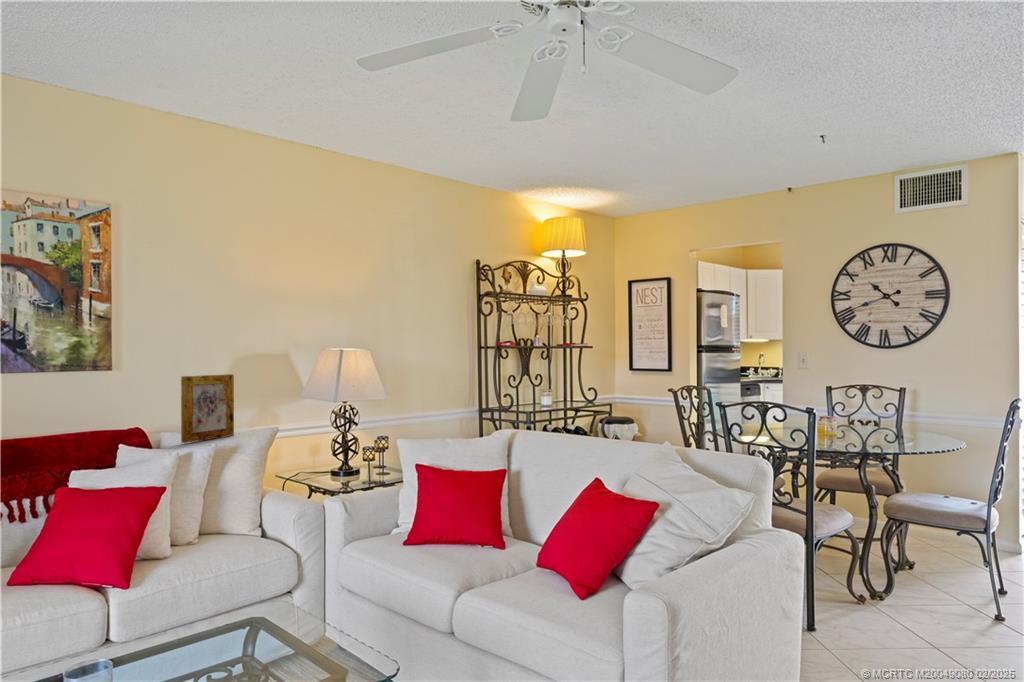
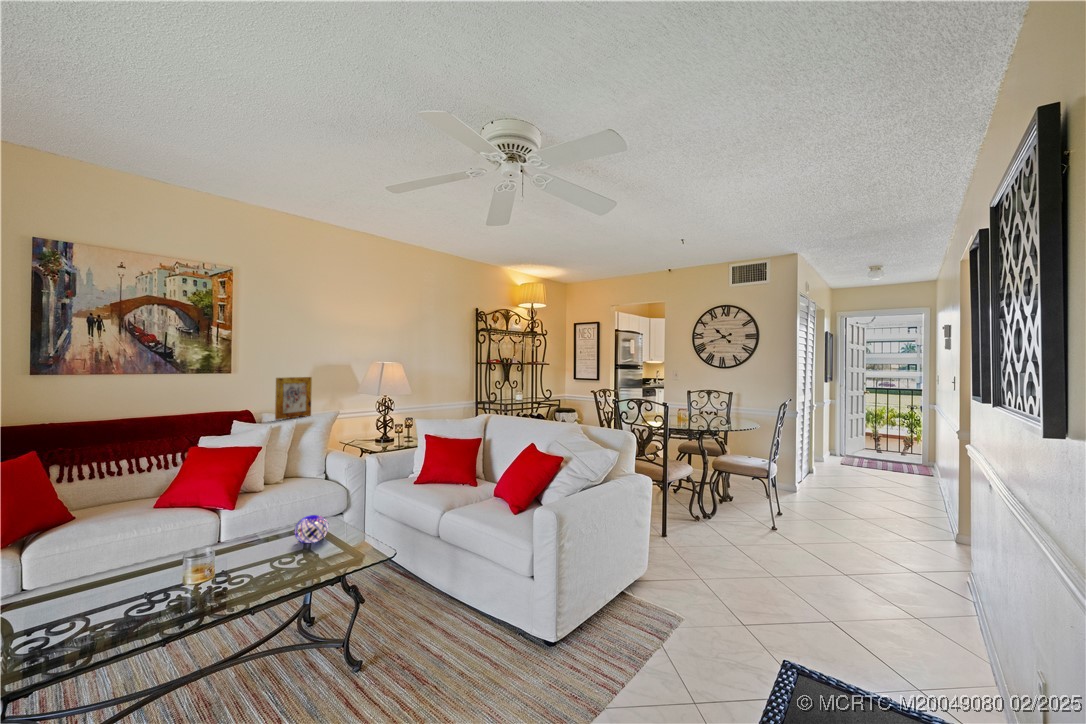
decorative orb: none [232,599,284,646] -> present [295,515,329,543]

